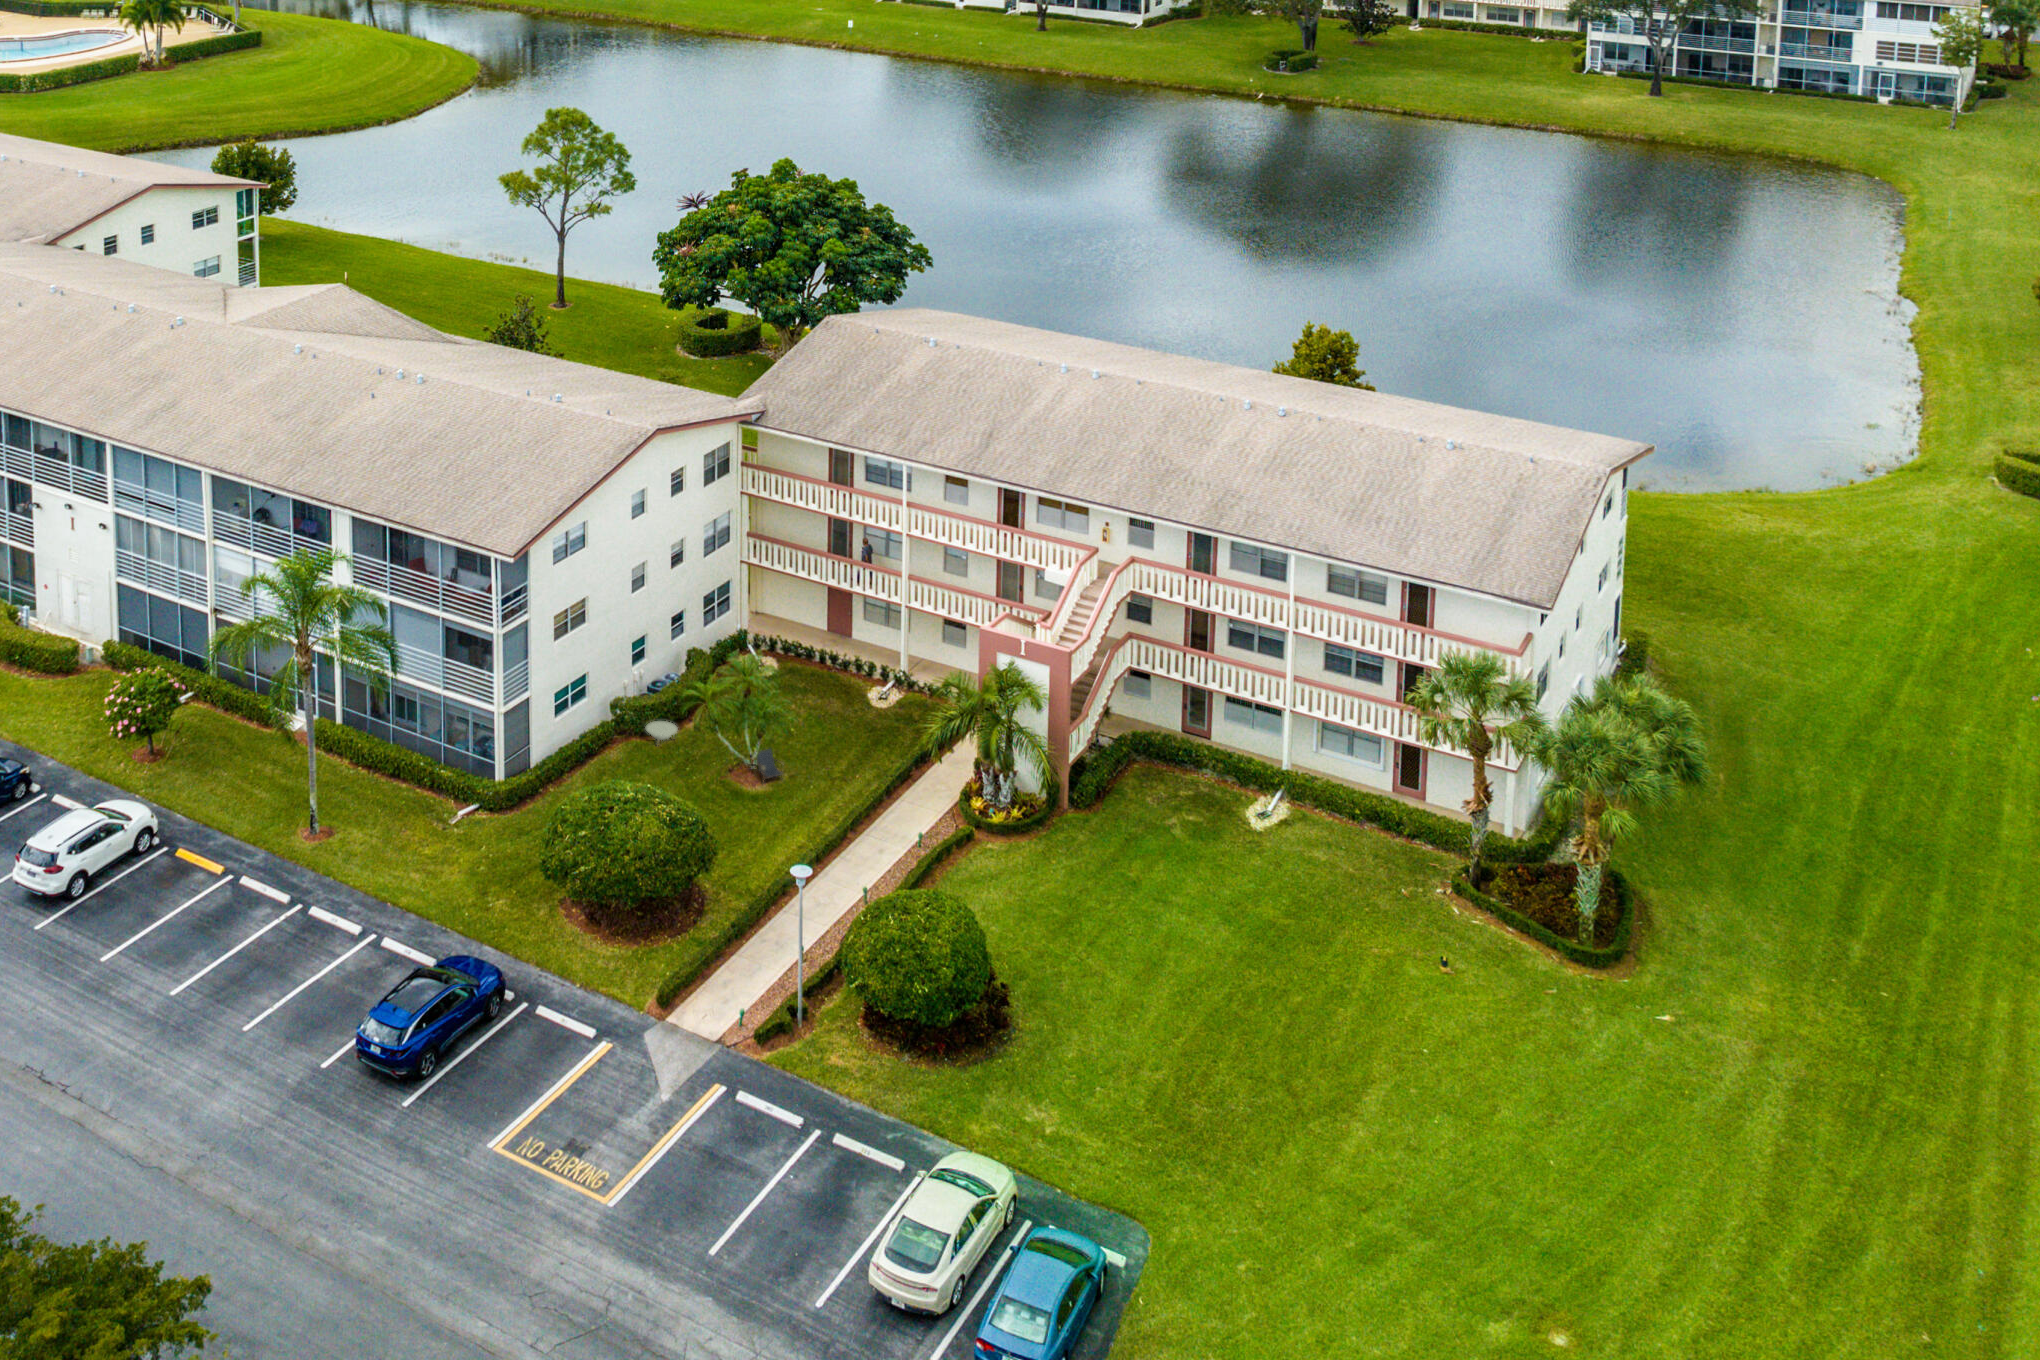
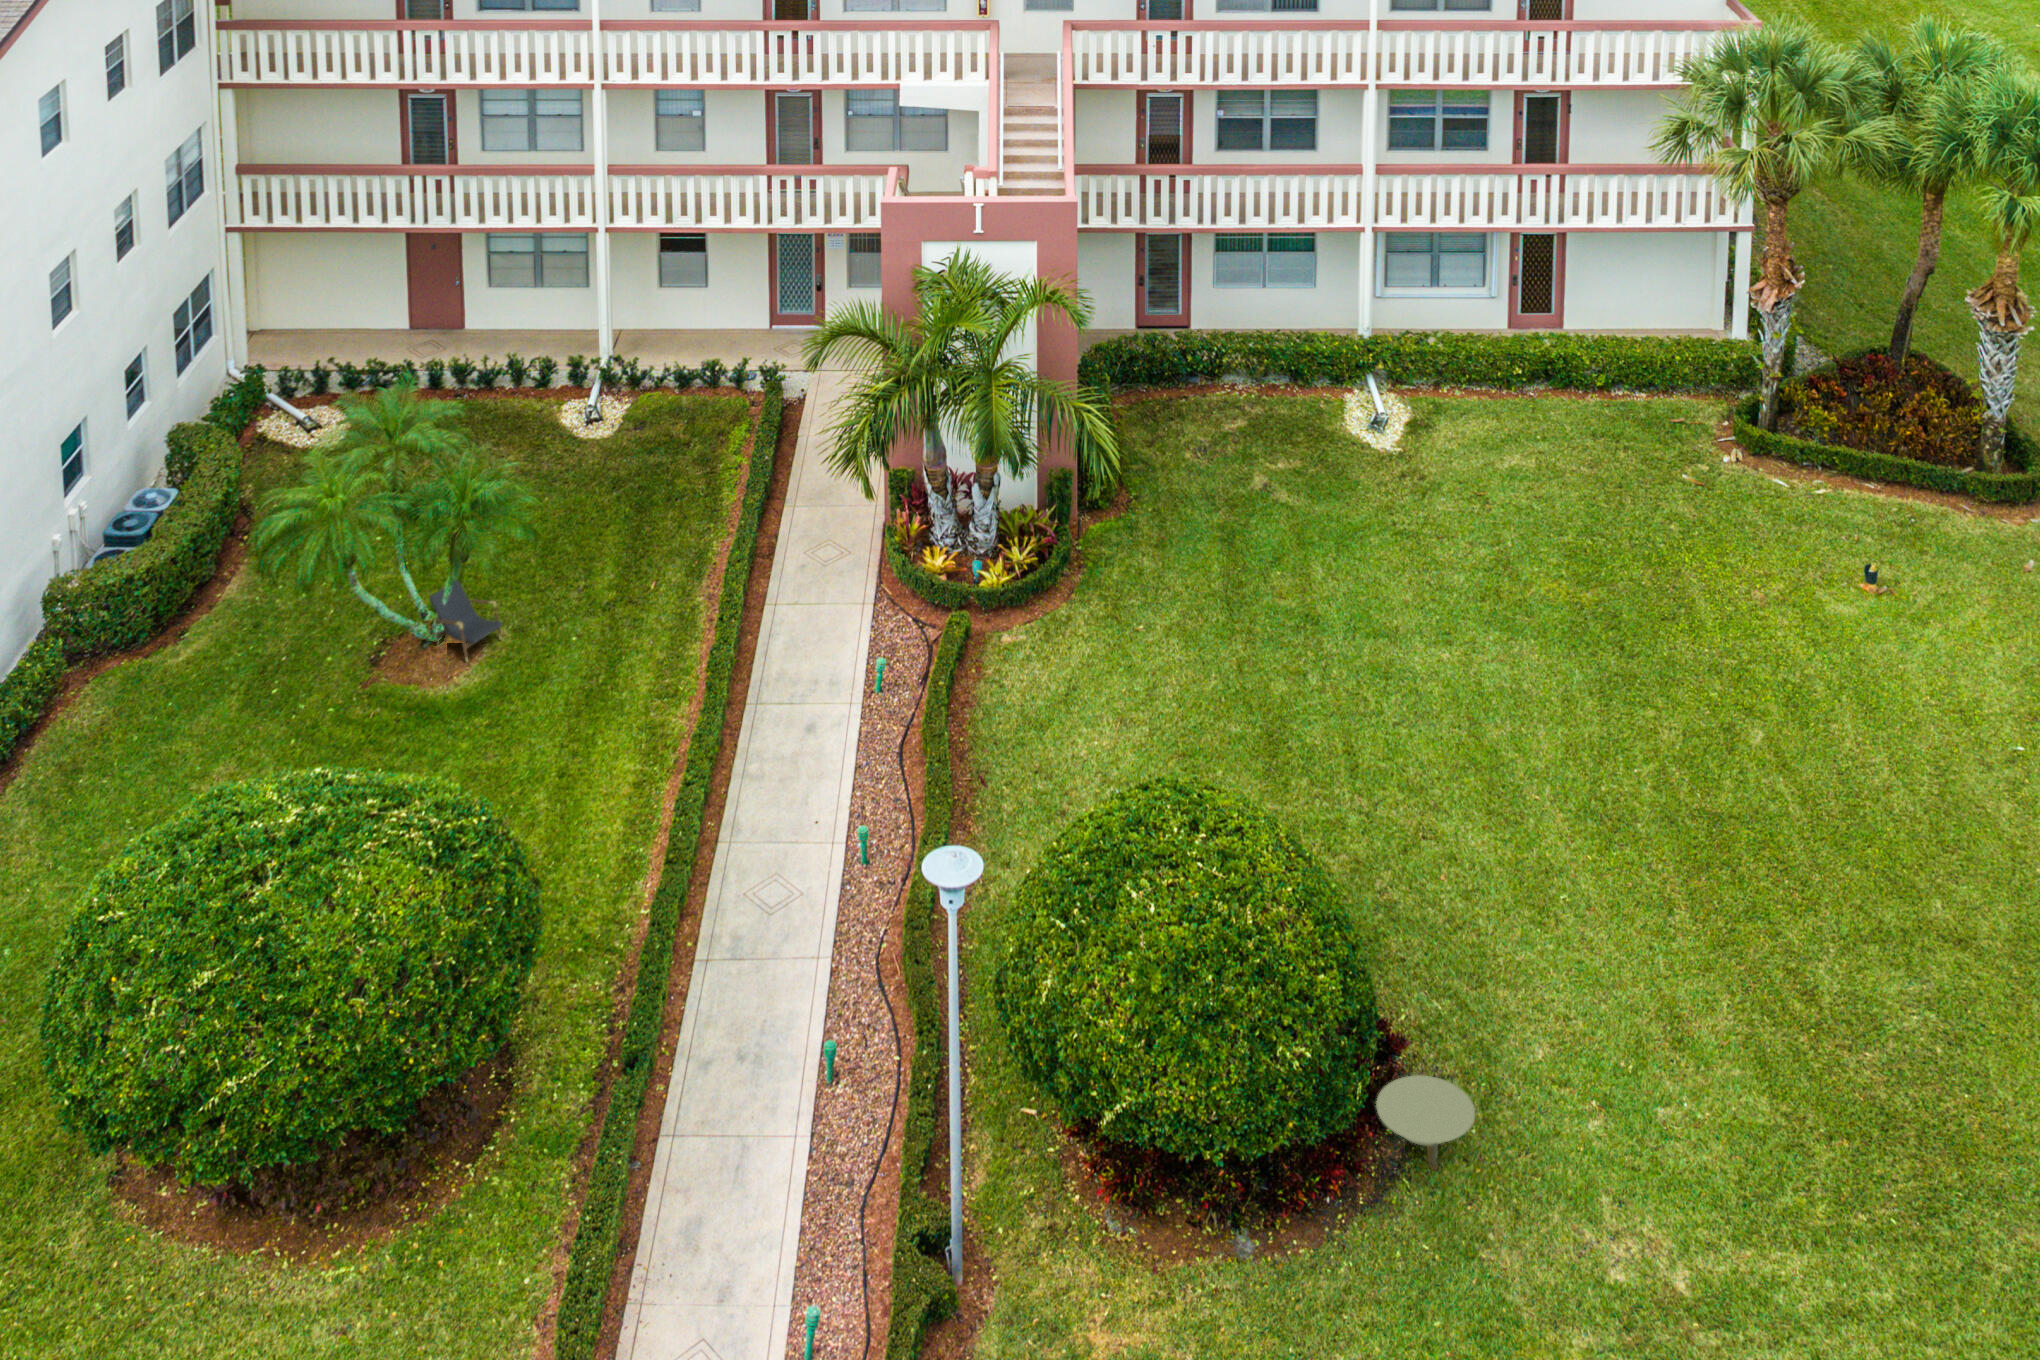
round table: present [646,721,678,746] -> present [1376,1075,1475,1170]

